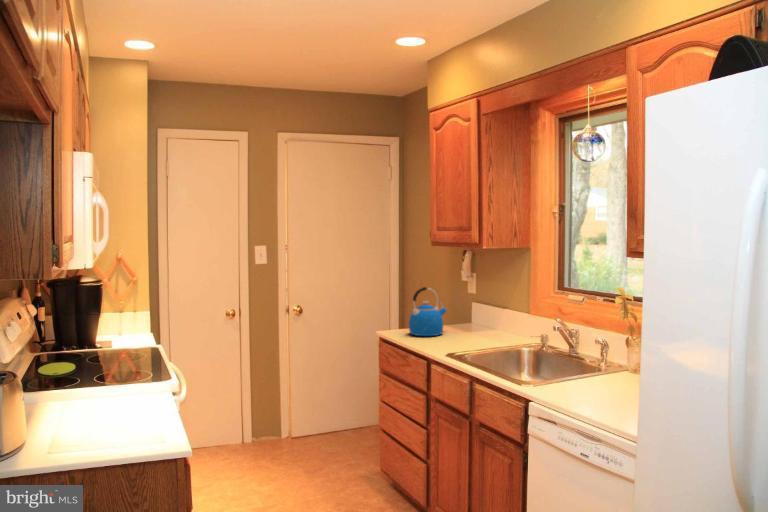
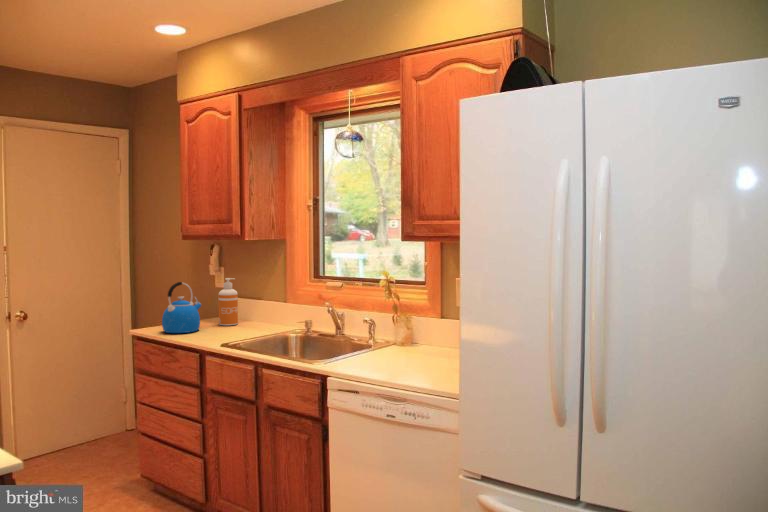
soap dispenser: none [464,285,483,332] -> present [219,278,238,326]

